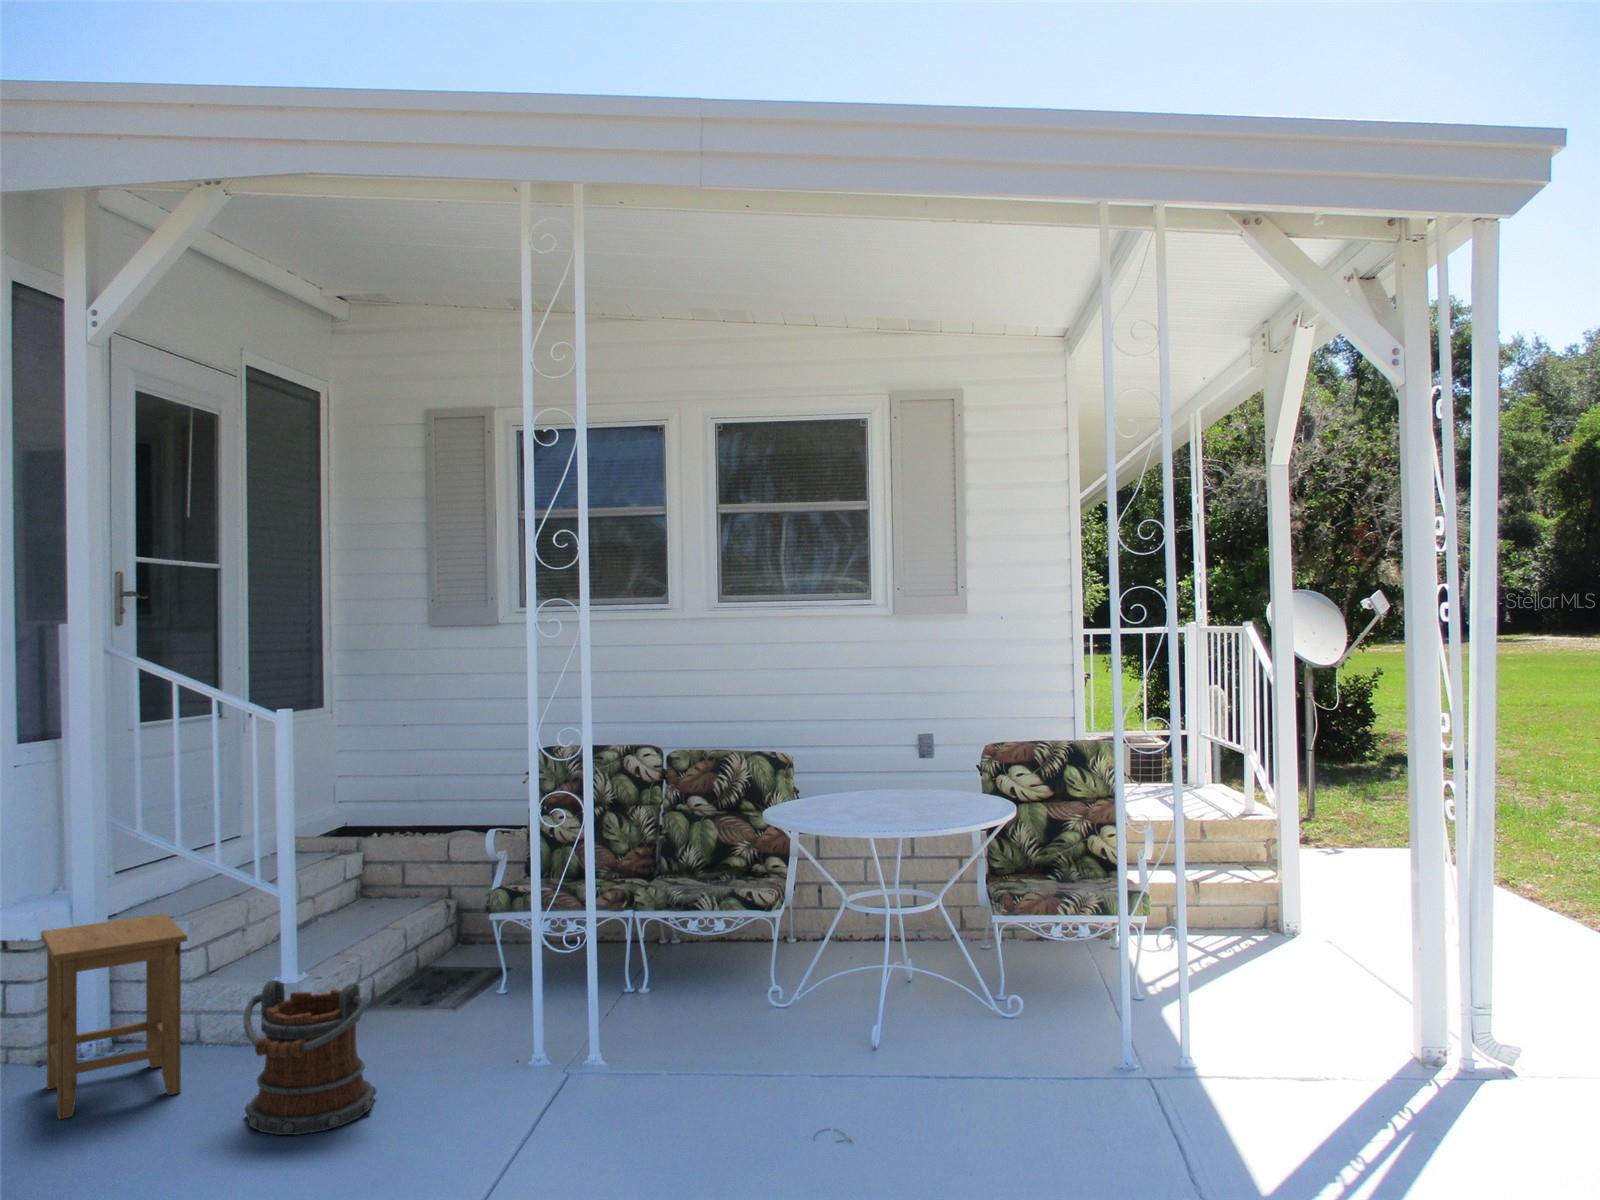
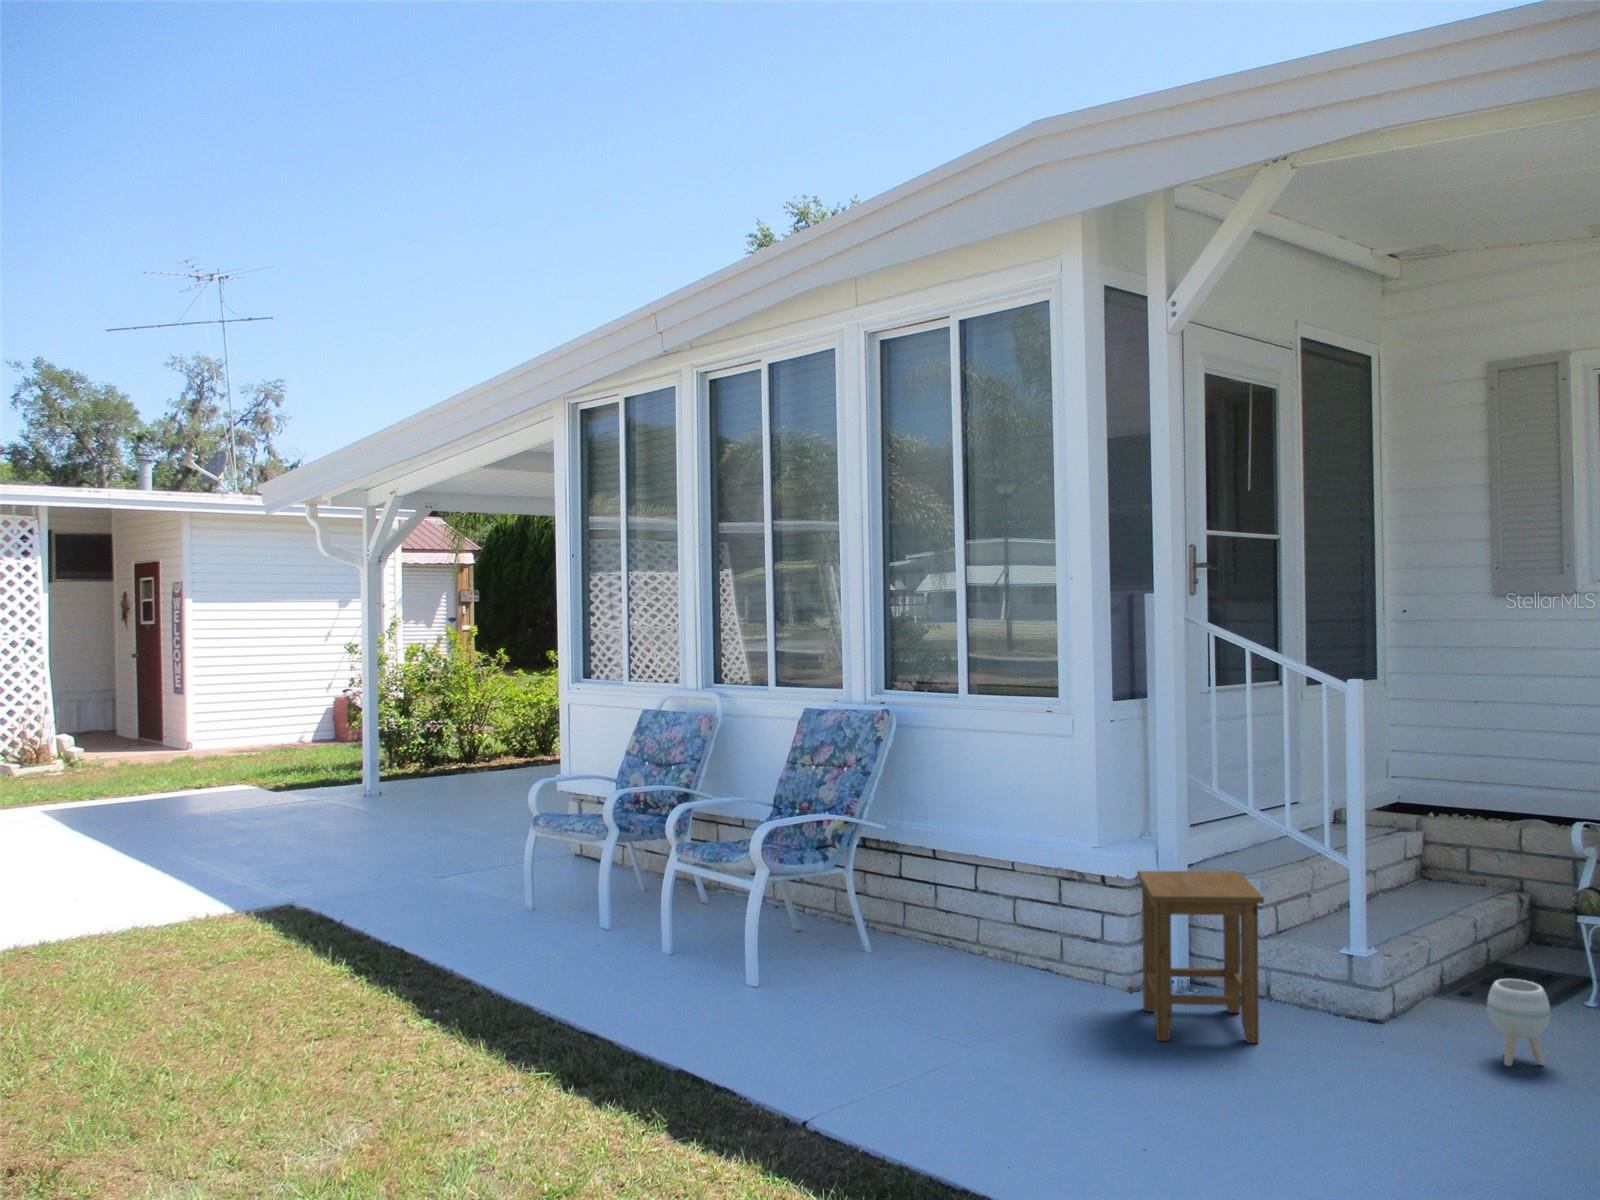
planter: none [408,971,461,1055] -> present [1487,979,1550,1066]
bucket: present [244,980,377,1135] -> none [1321,957,1457,1119]

